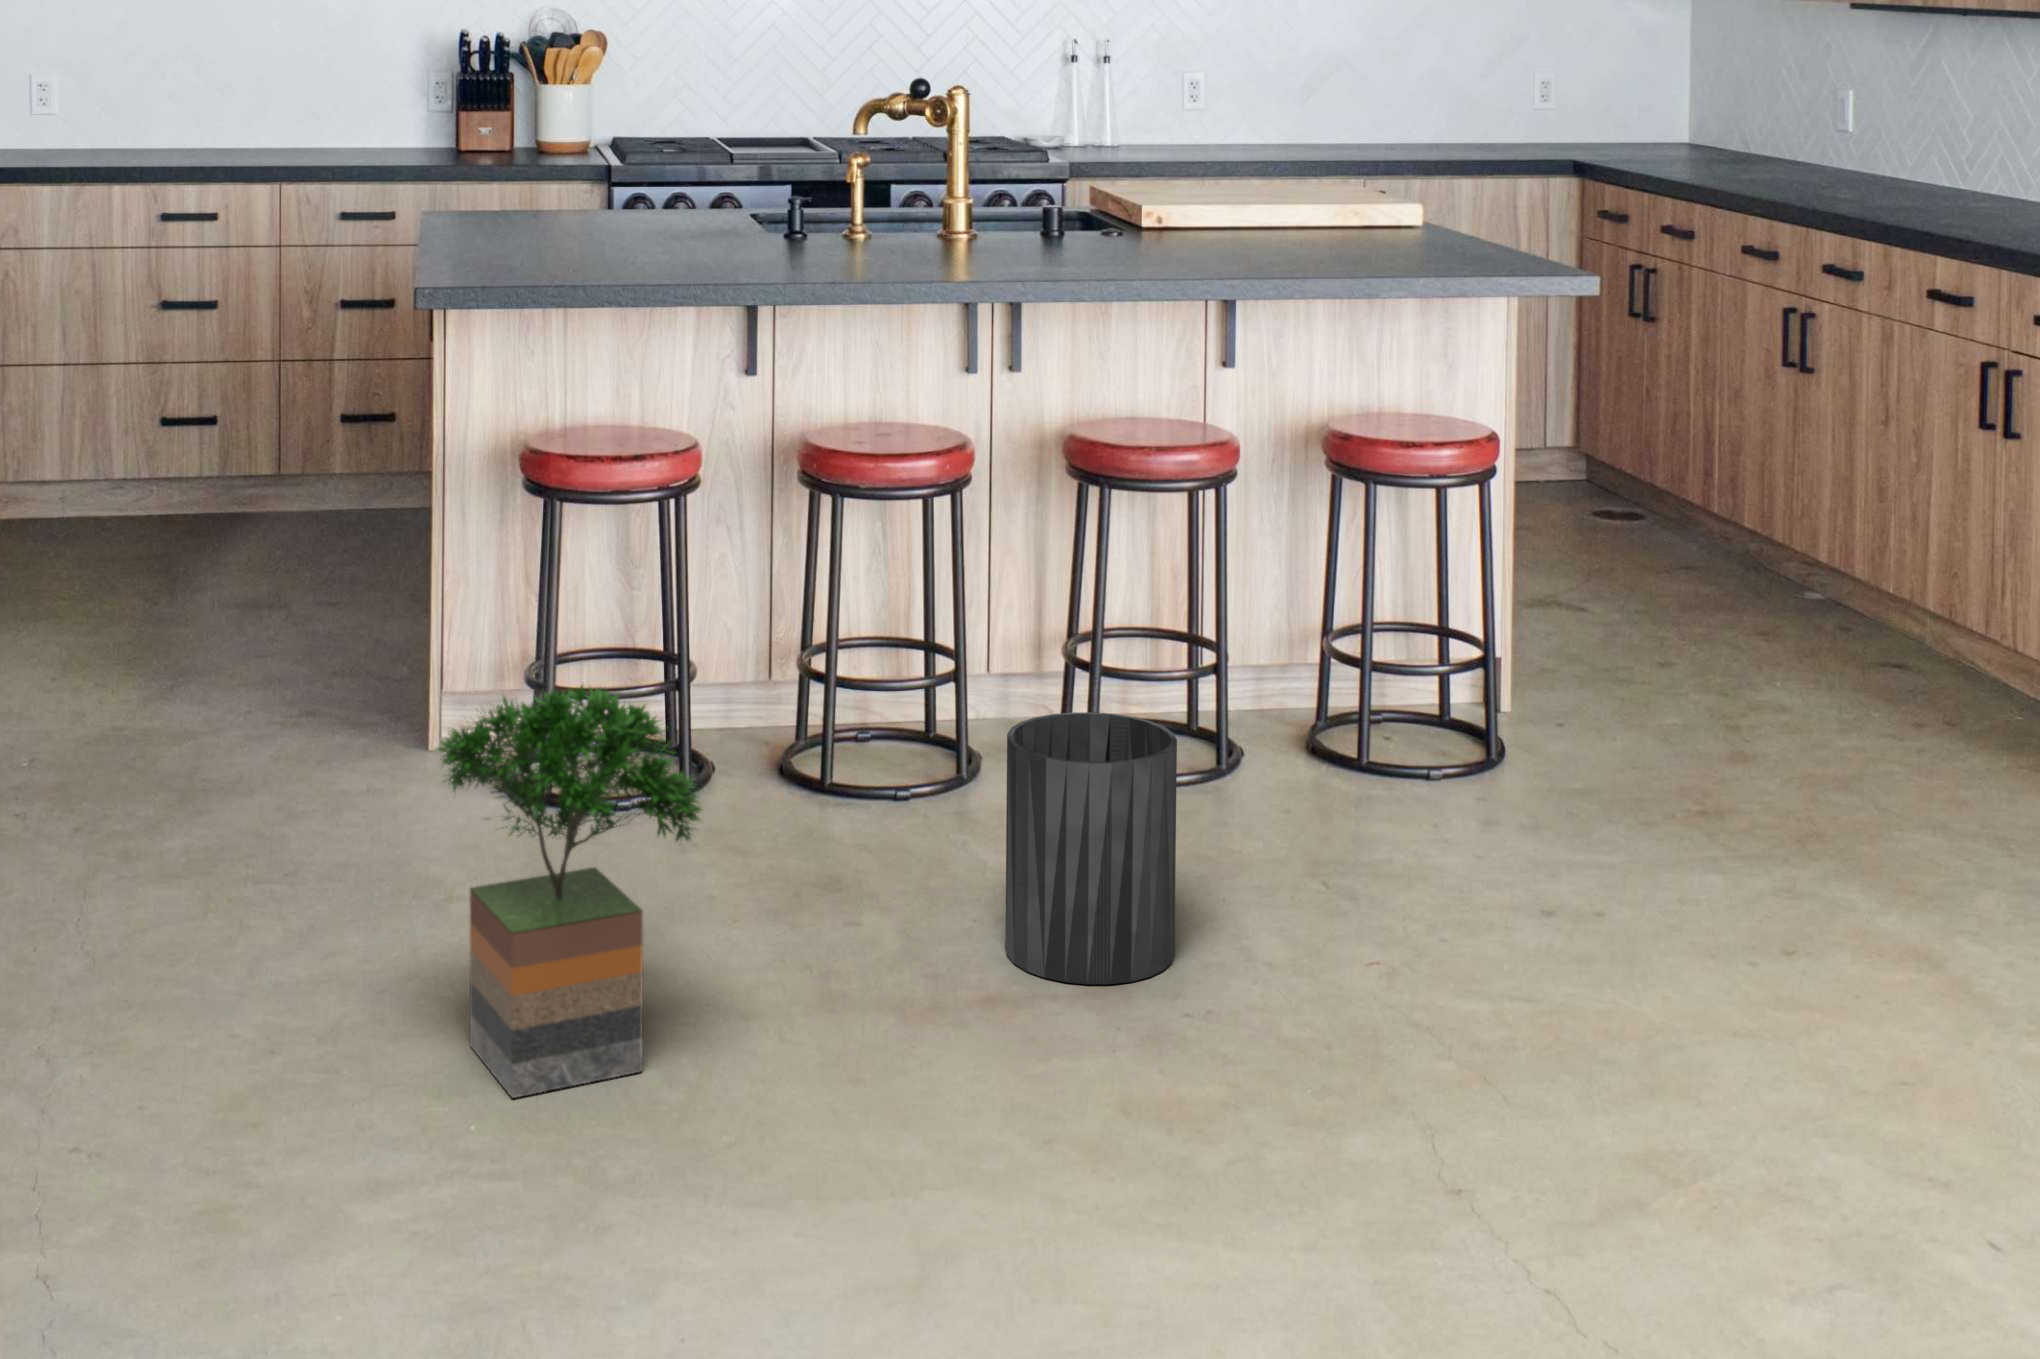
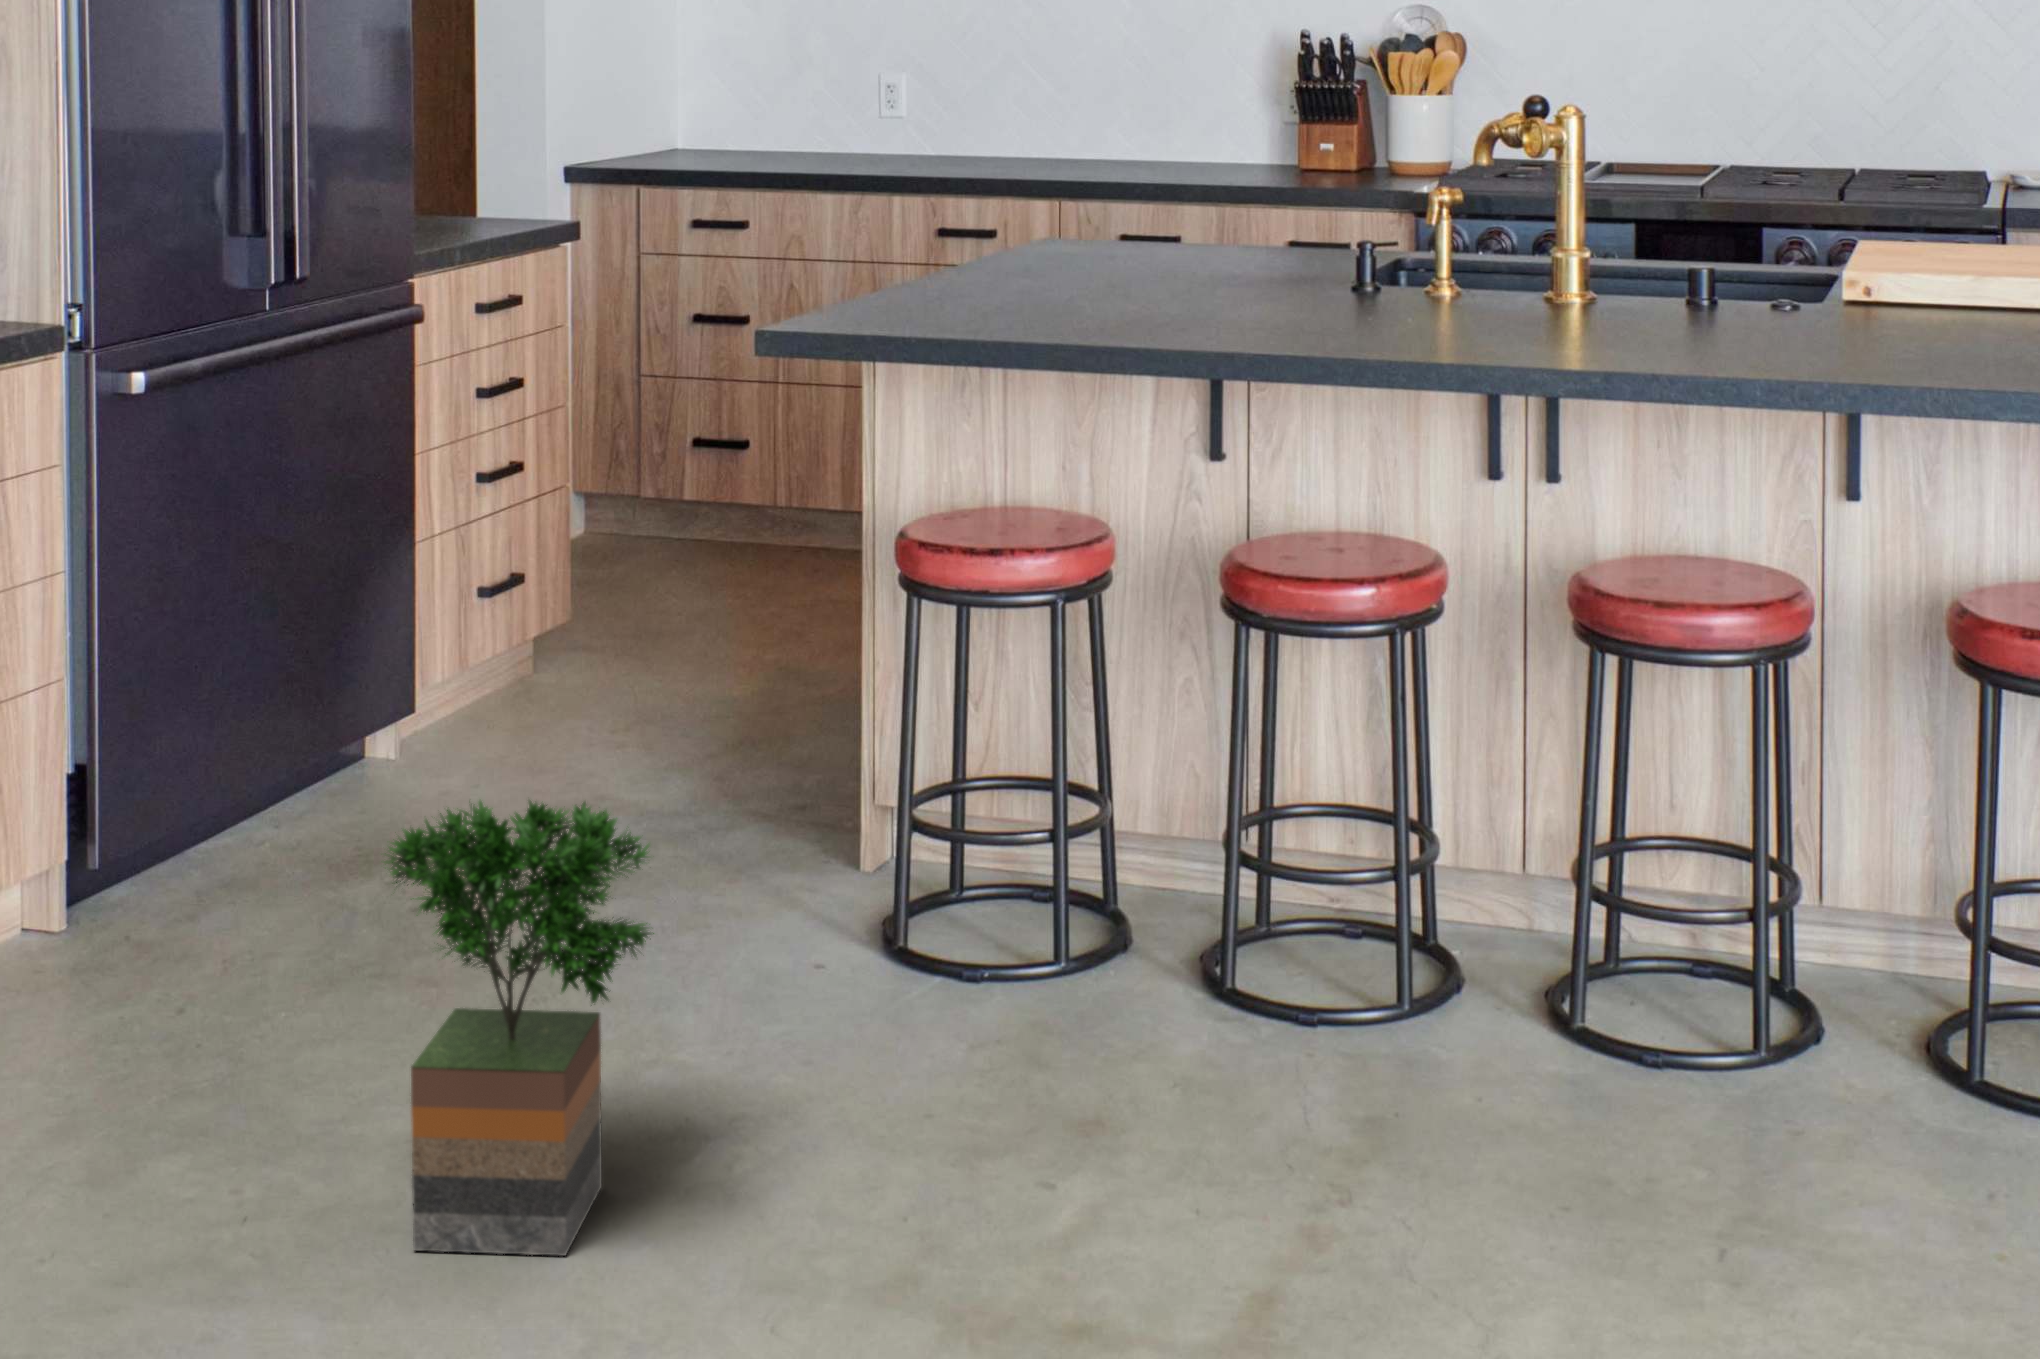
trash can: present [1005,712,1177,984] -> none [1108,930,1324,1291]

